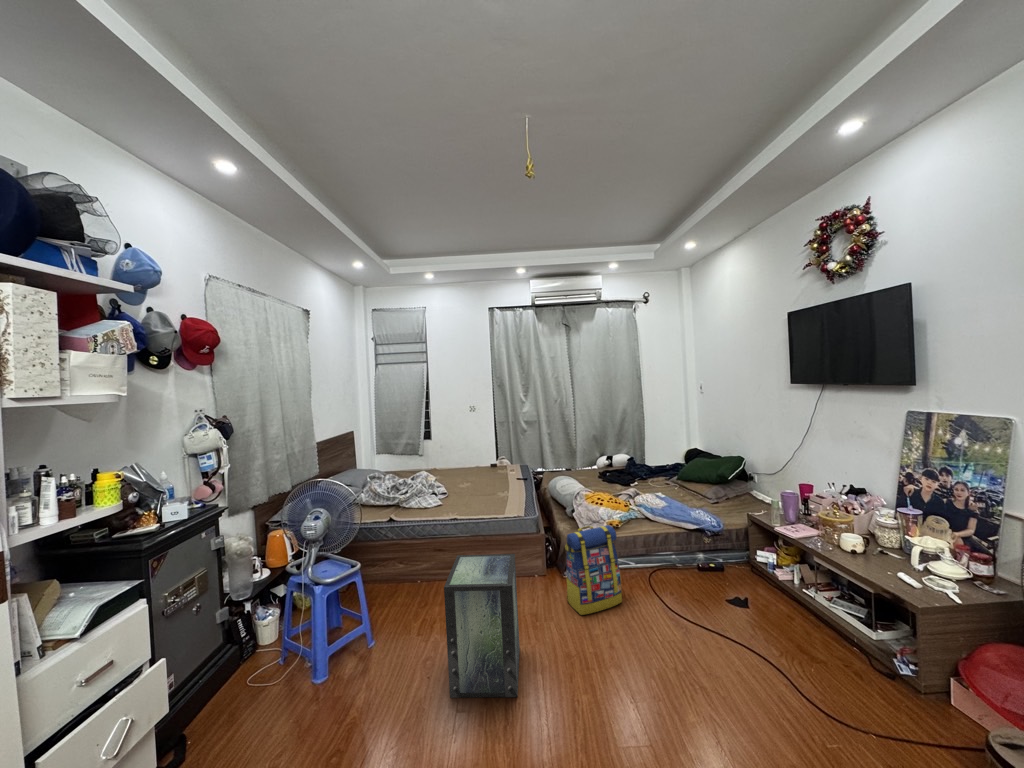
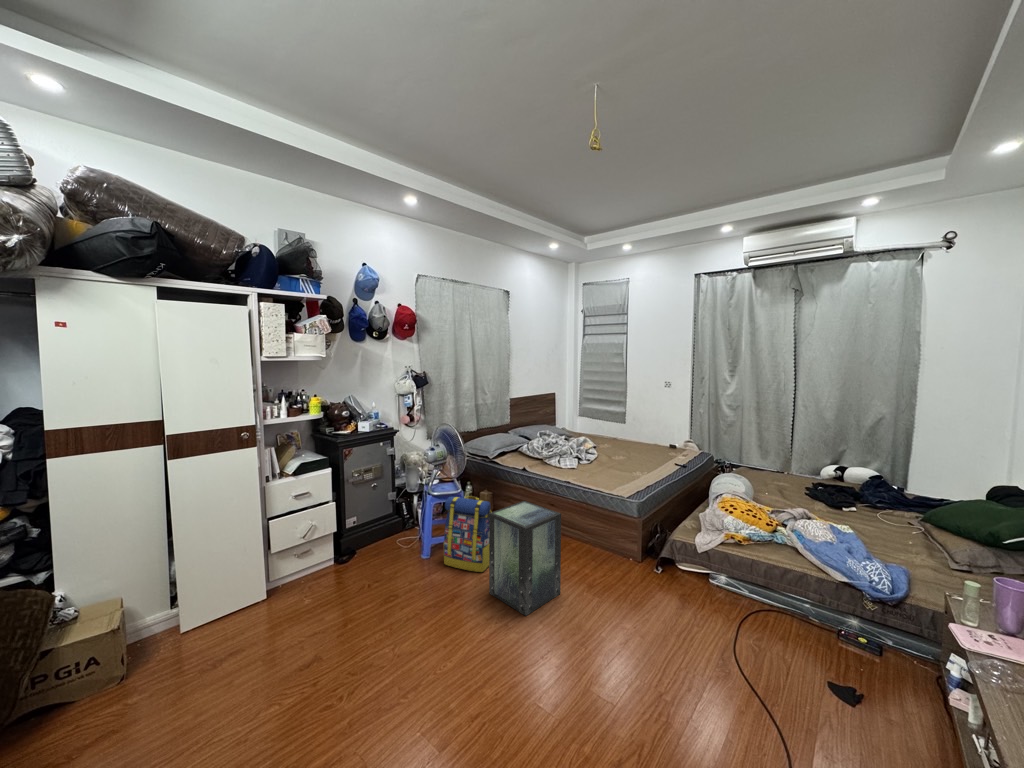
backpack: present [565,525,622,615] -> present [444,496,491,572]

